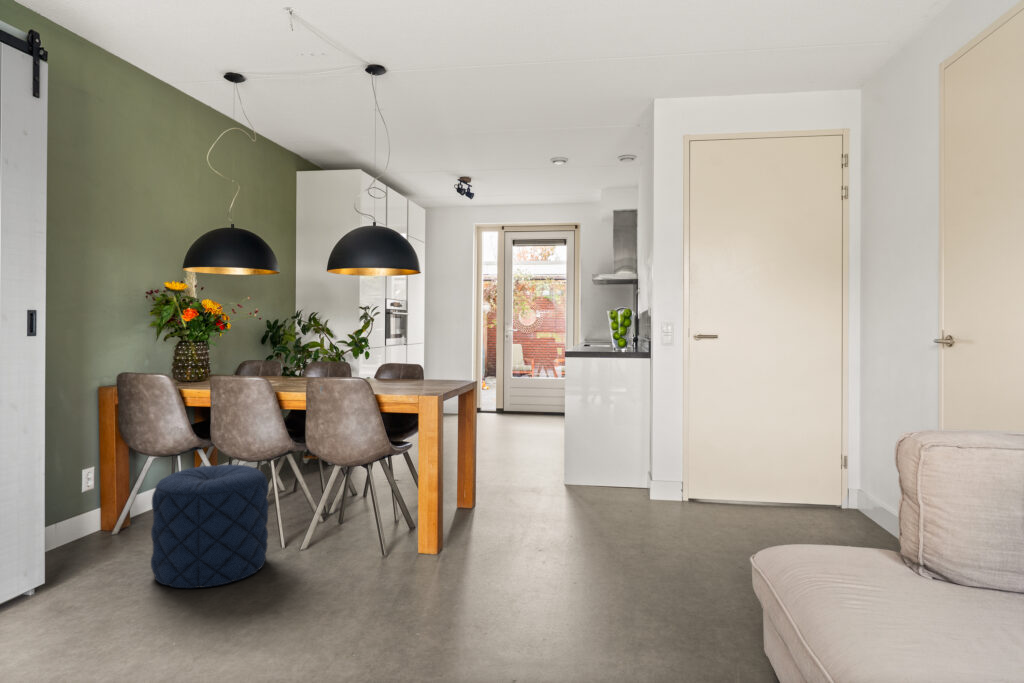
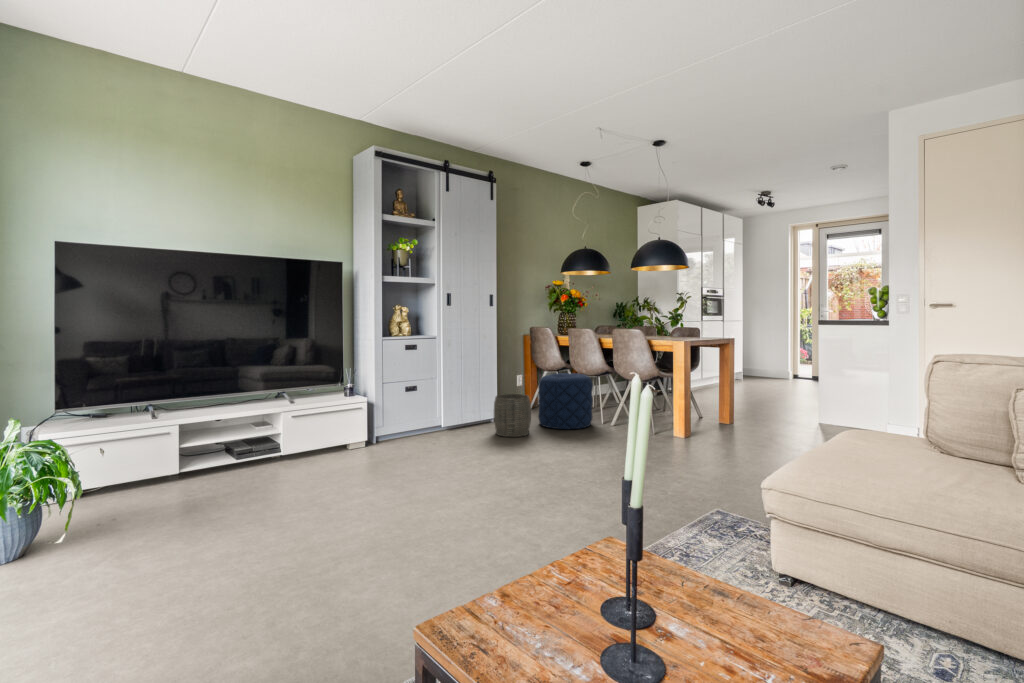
woven basket: none [44,532,145,645] -> present [494,394,531,437]

